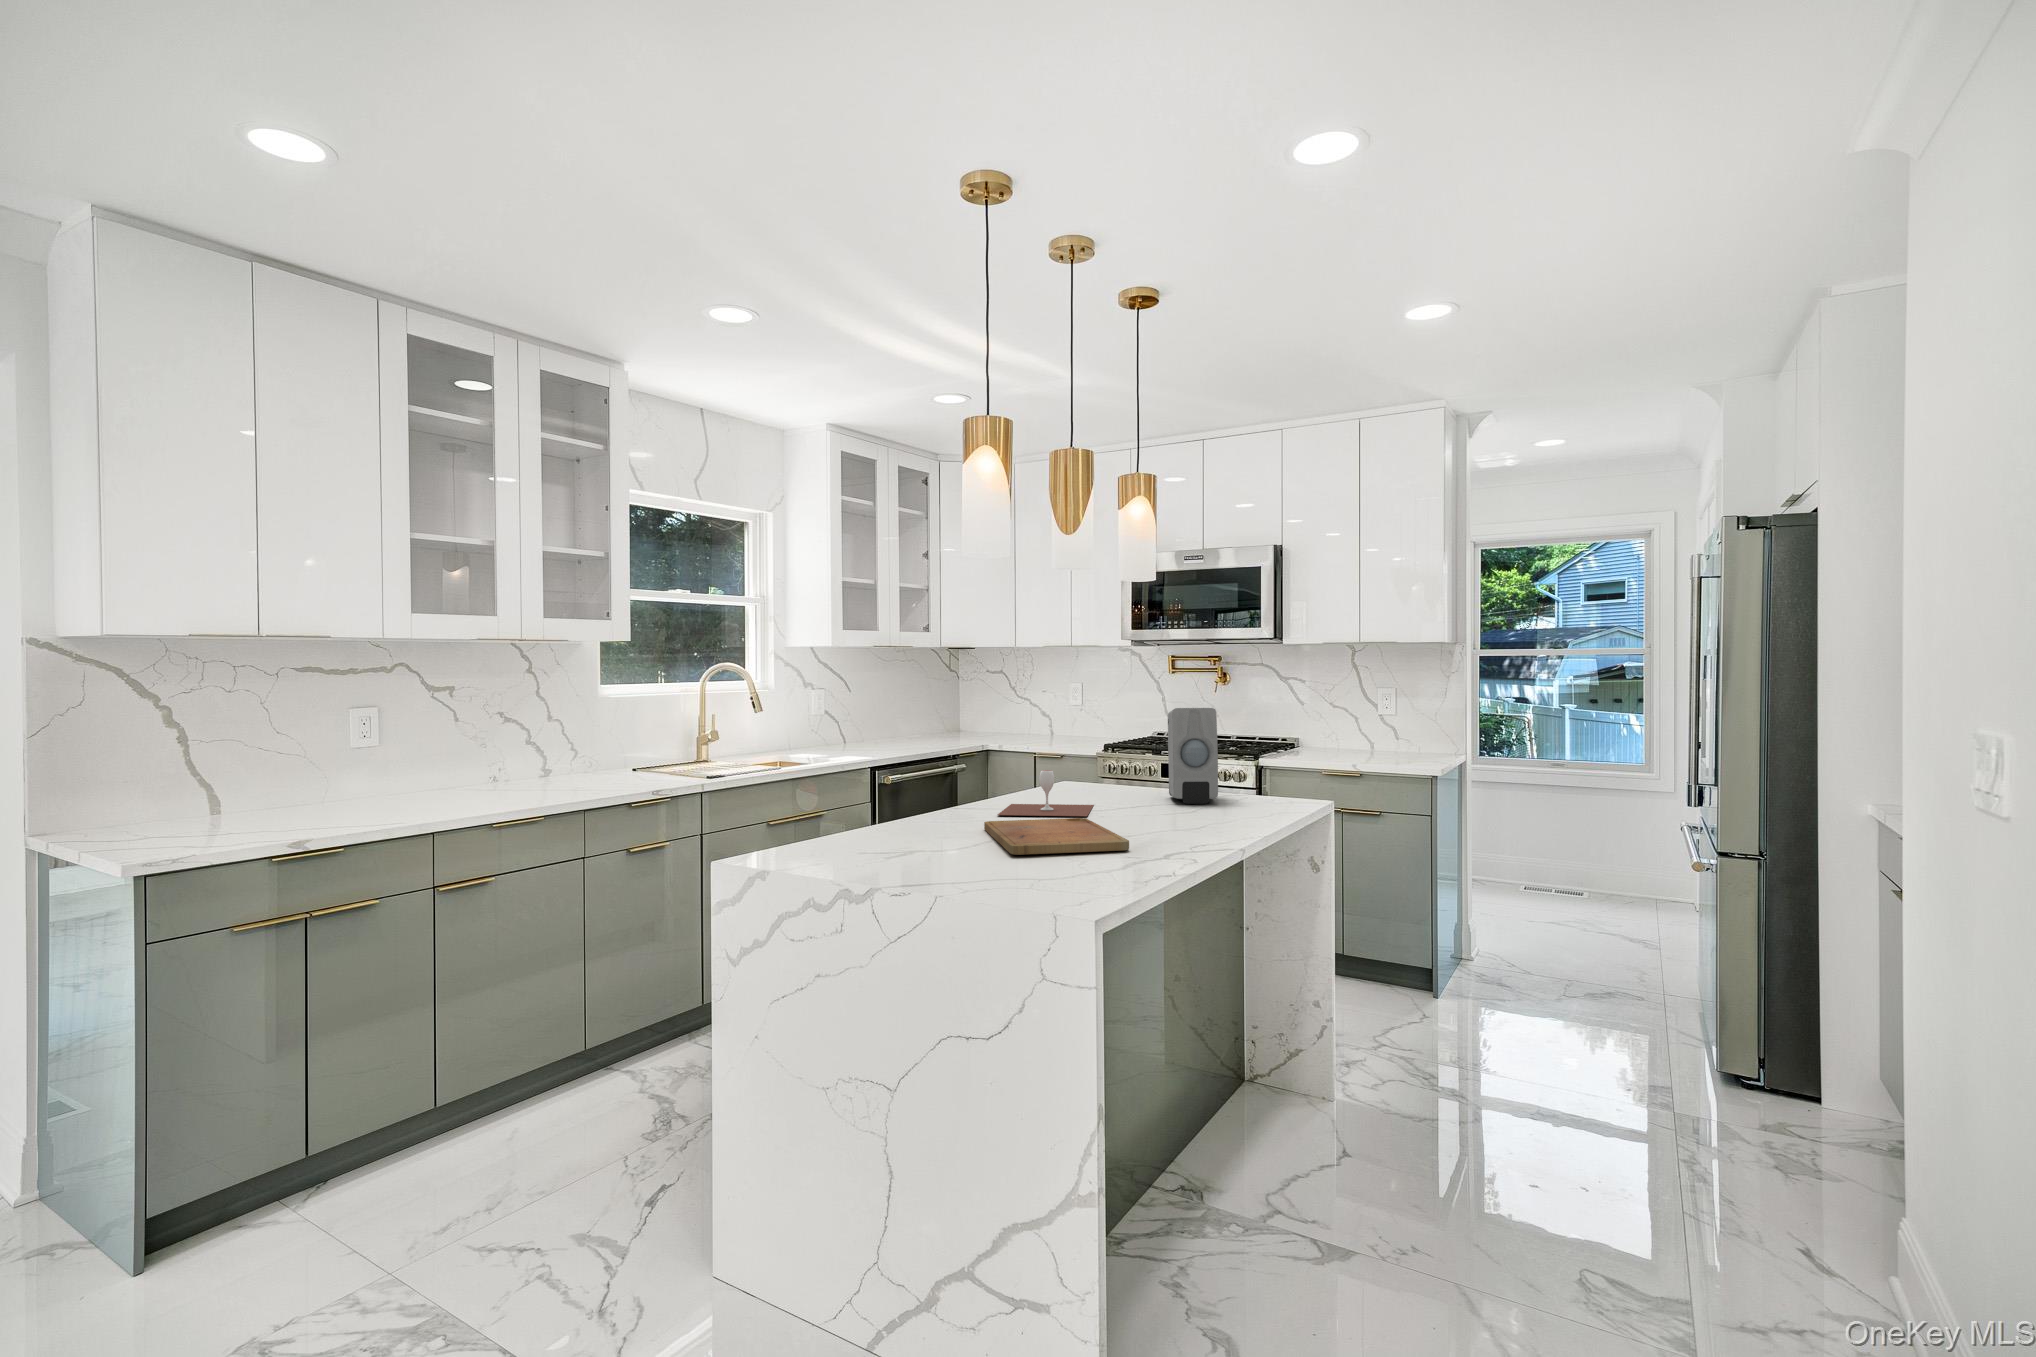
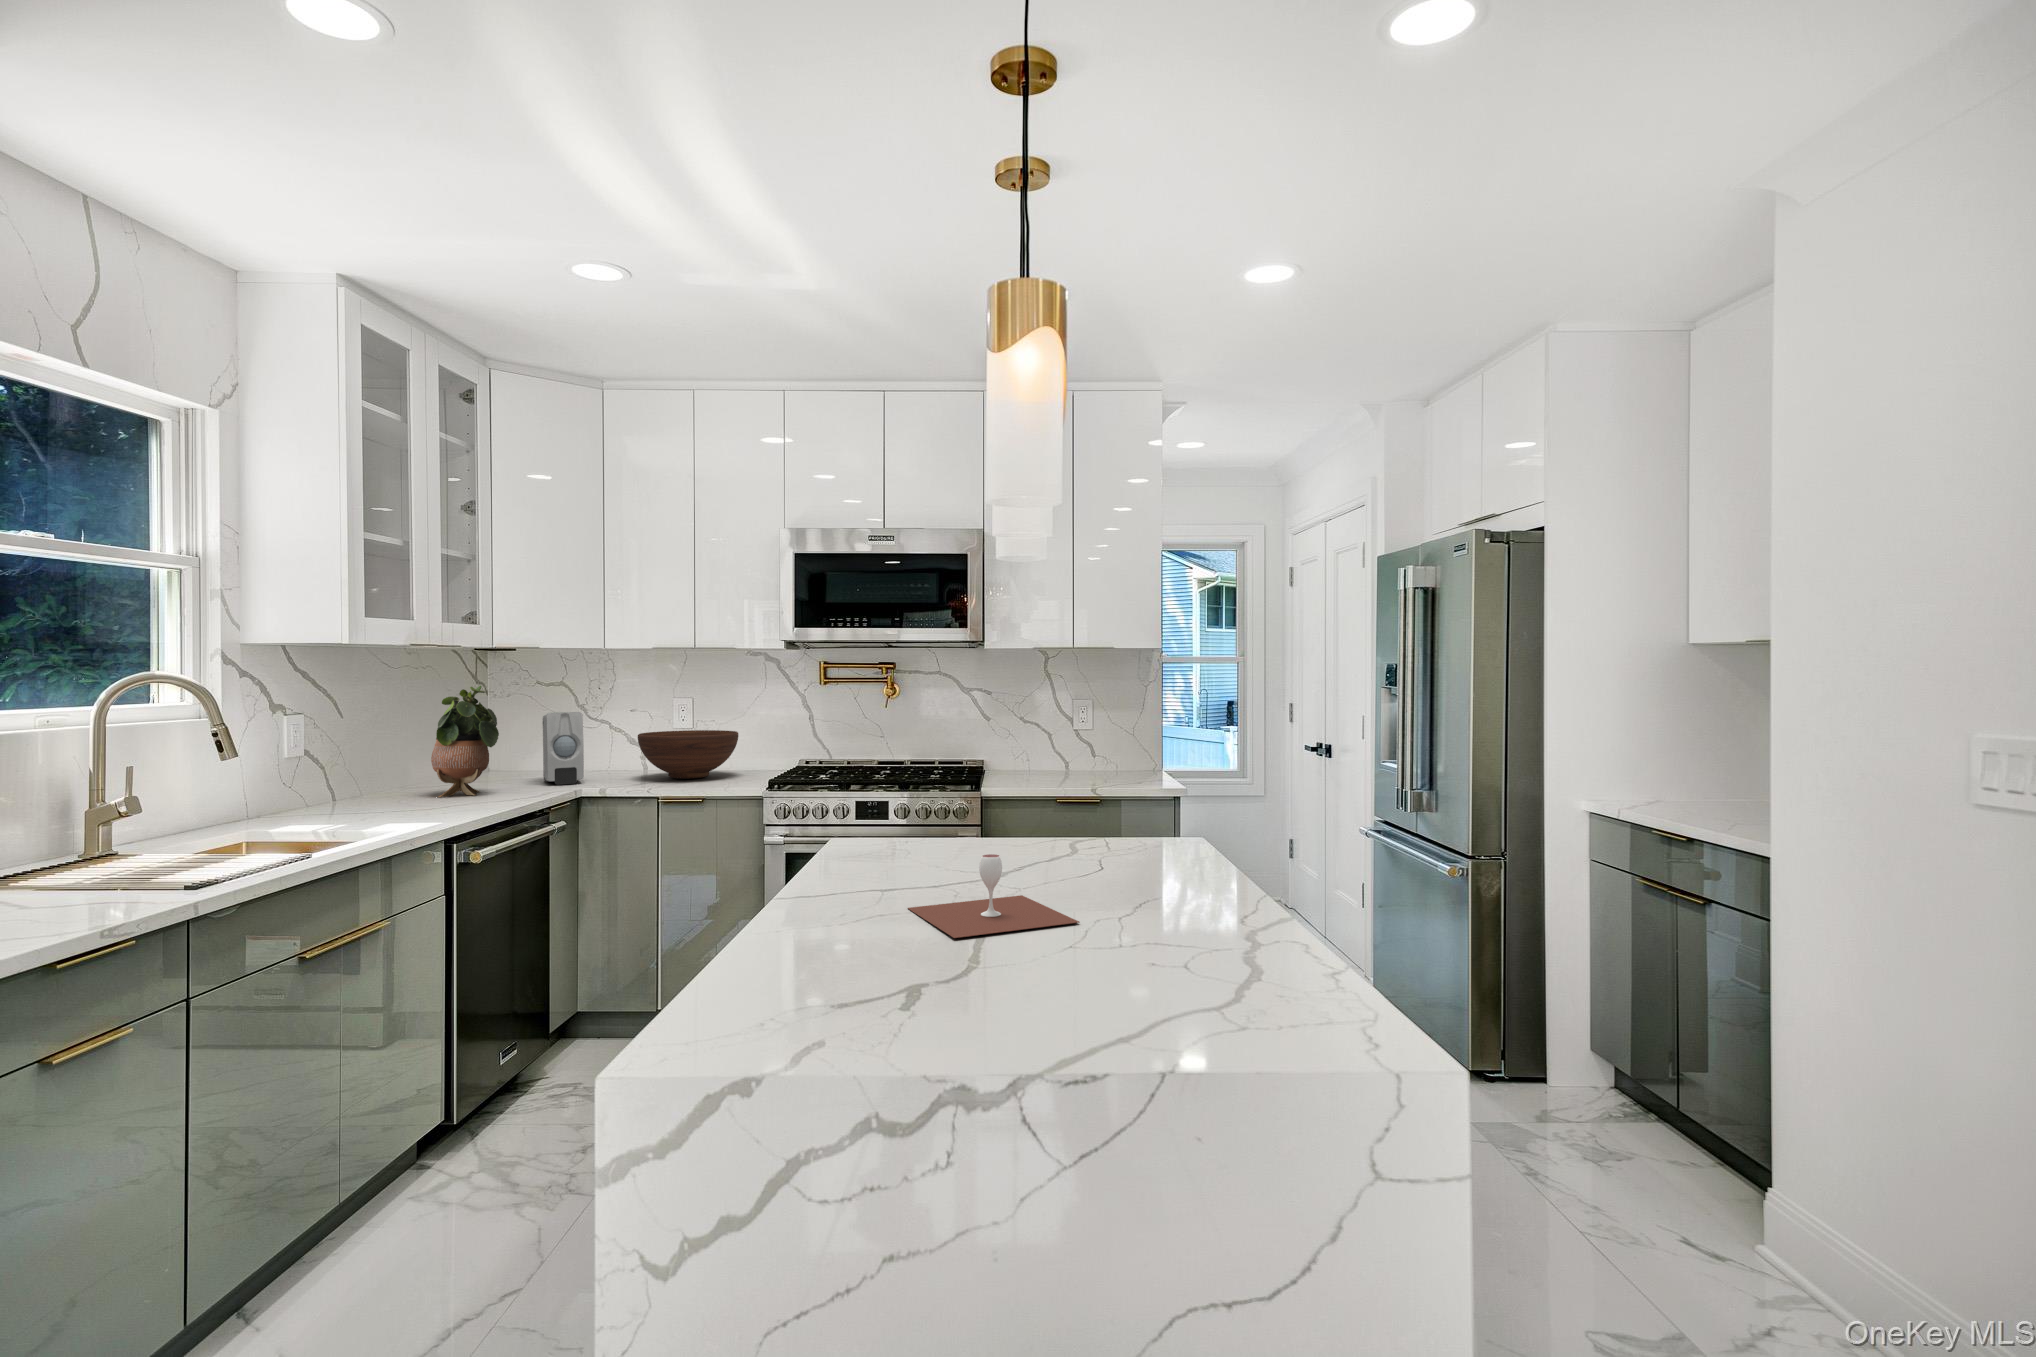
potted plant: none [897,674,935,747] -> present [431,686,499,797]
soap dispenser: present [1168,708,1218,804] -> present [542,712,584,785]
fruit bowl: none [1030,709,1101,744] -> present [638,730,738,779]
cutting board: present [984,818,1129,855] -> none [1009,931,1319,1037]

